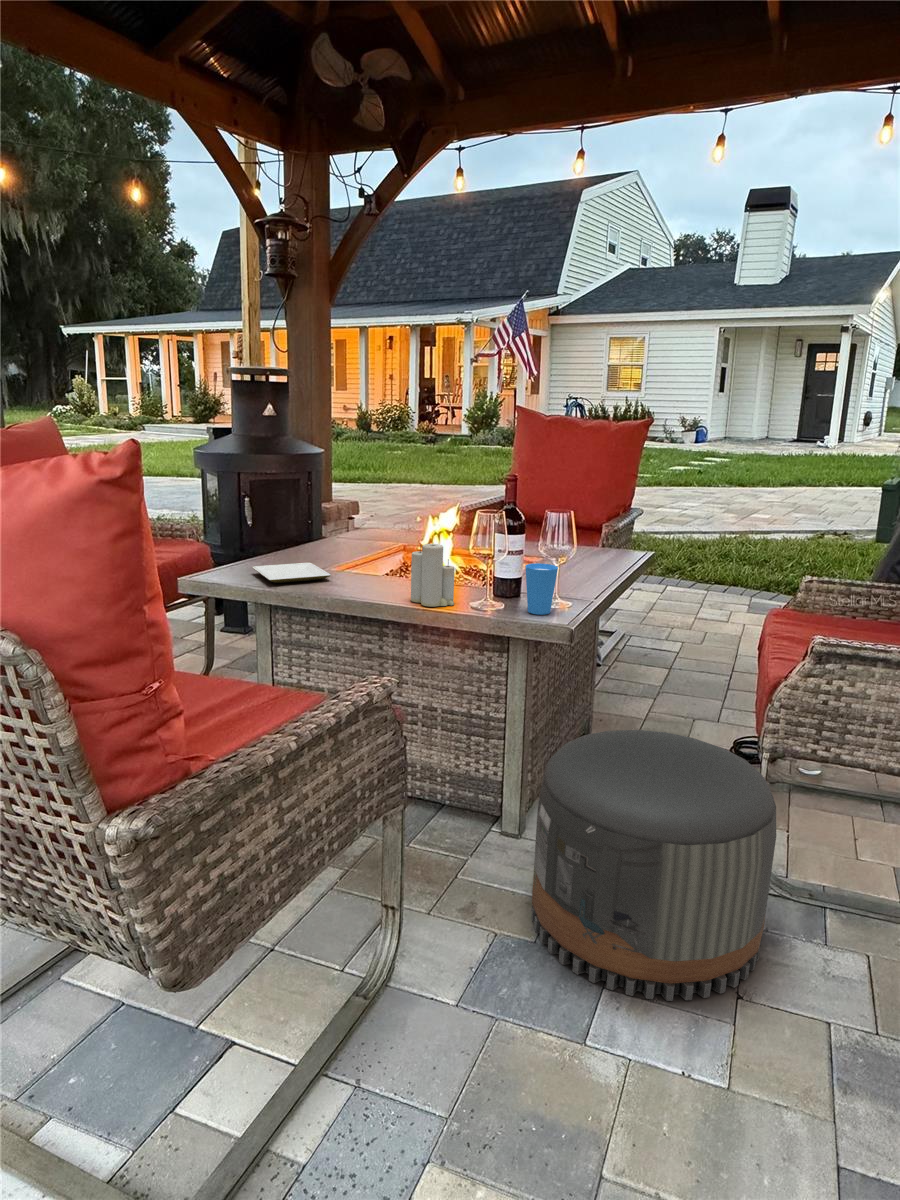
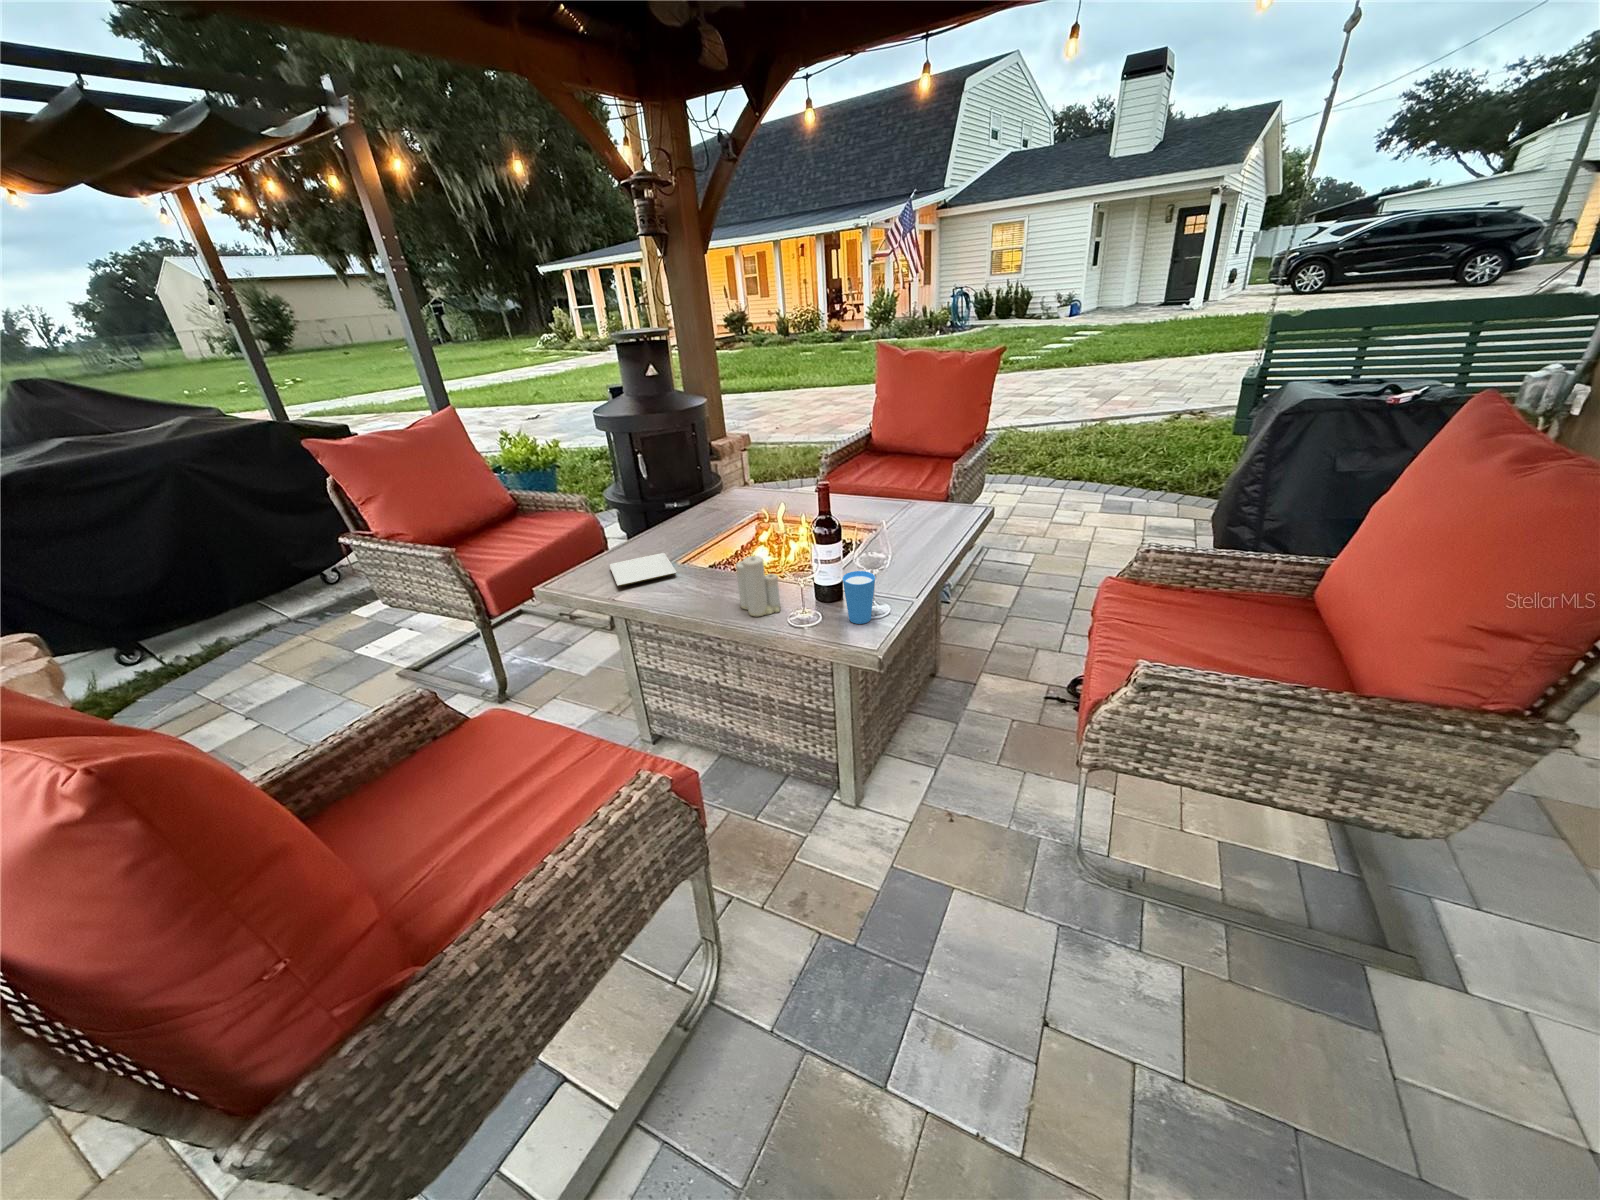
pouf: present [531,730,776,1001] -> none [848,744,1086,1038]

